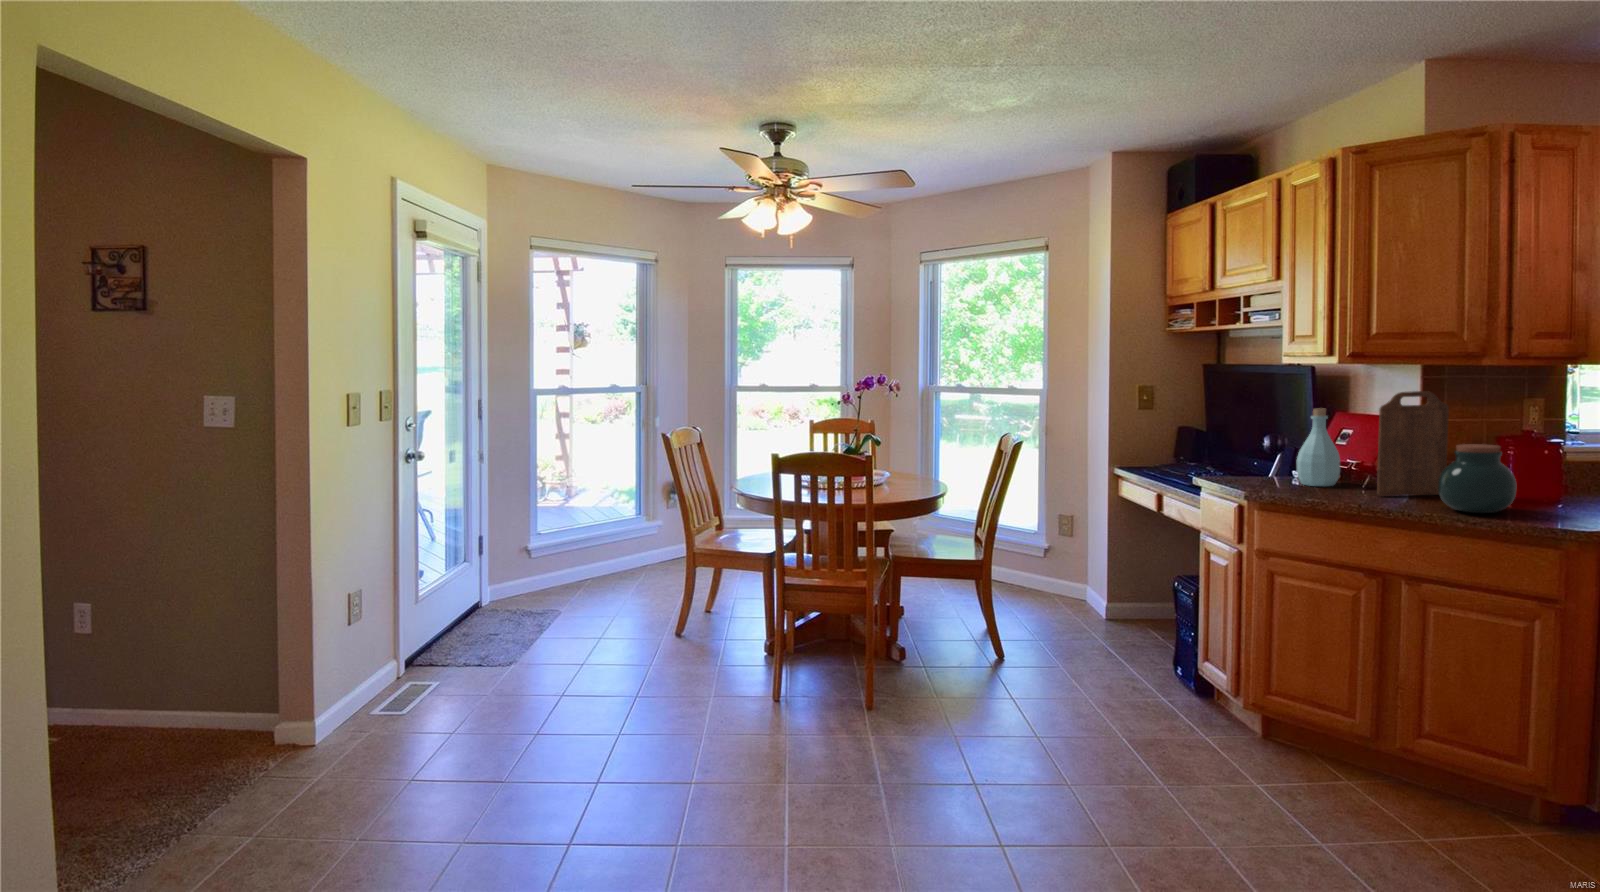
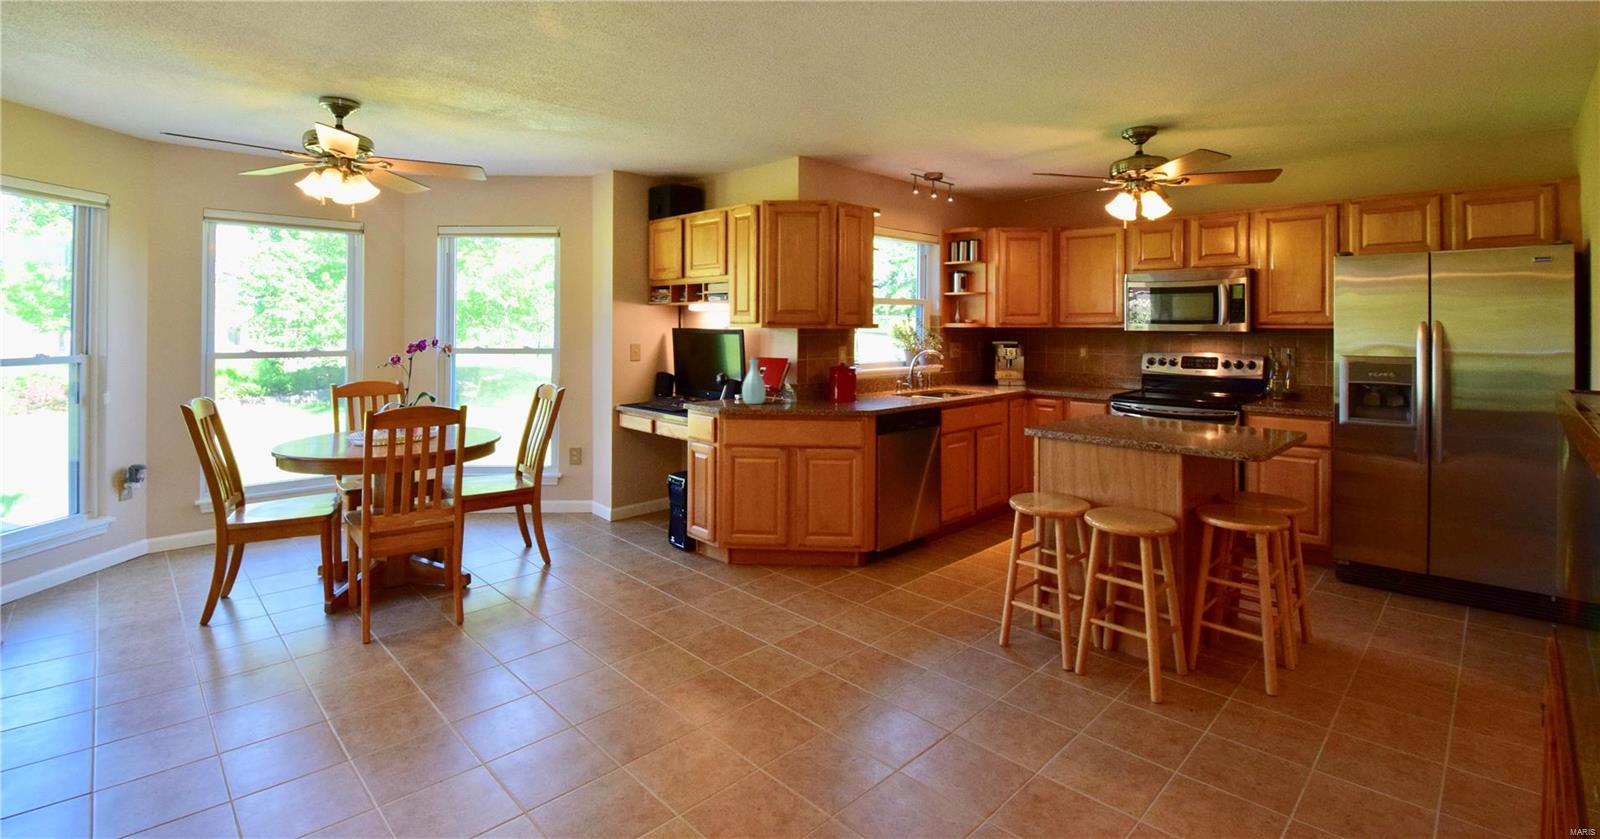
cutting board: present [1377,391,1449,496] -> none [786,344,819,406]
jar: present [1438,444,1516,513] -> none [817,372,851,410]

